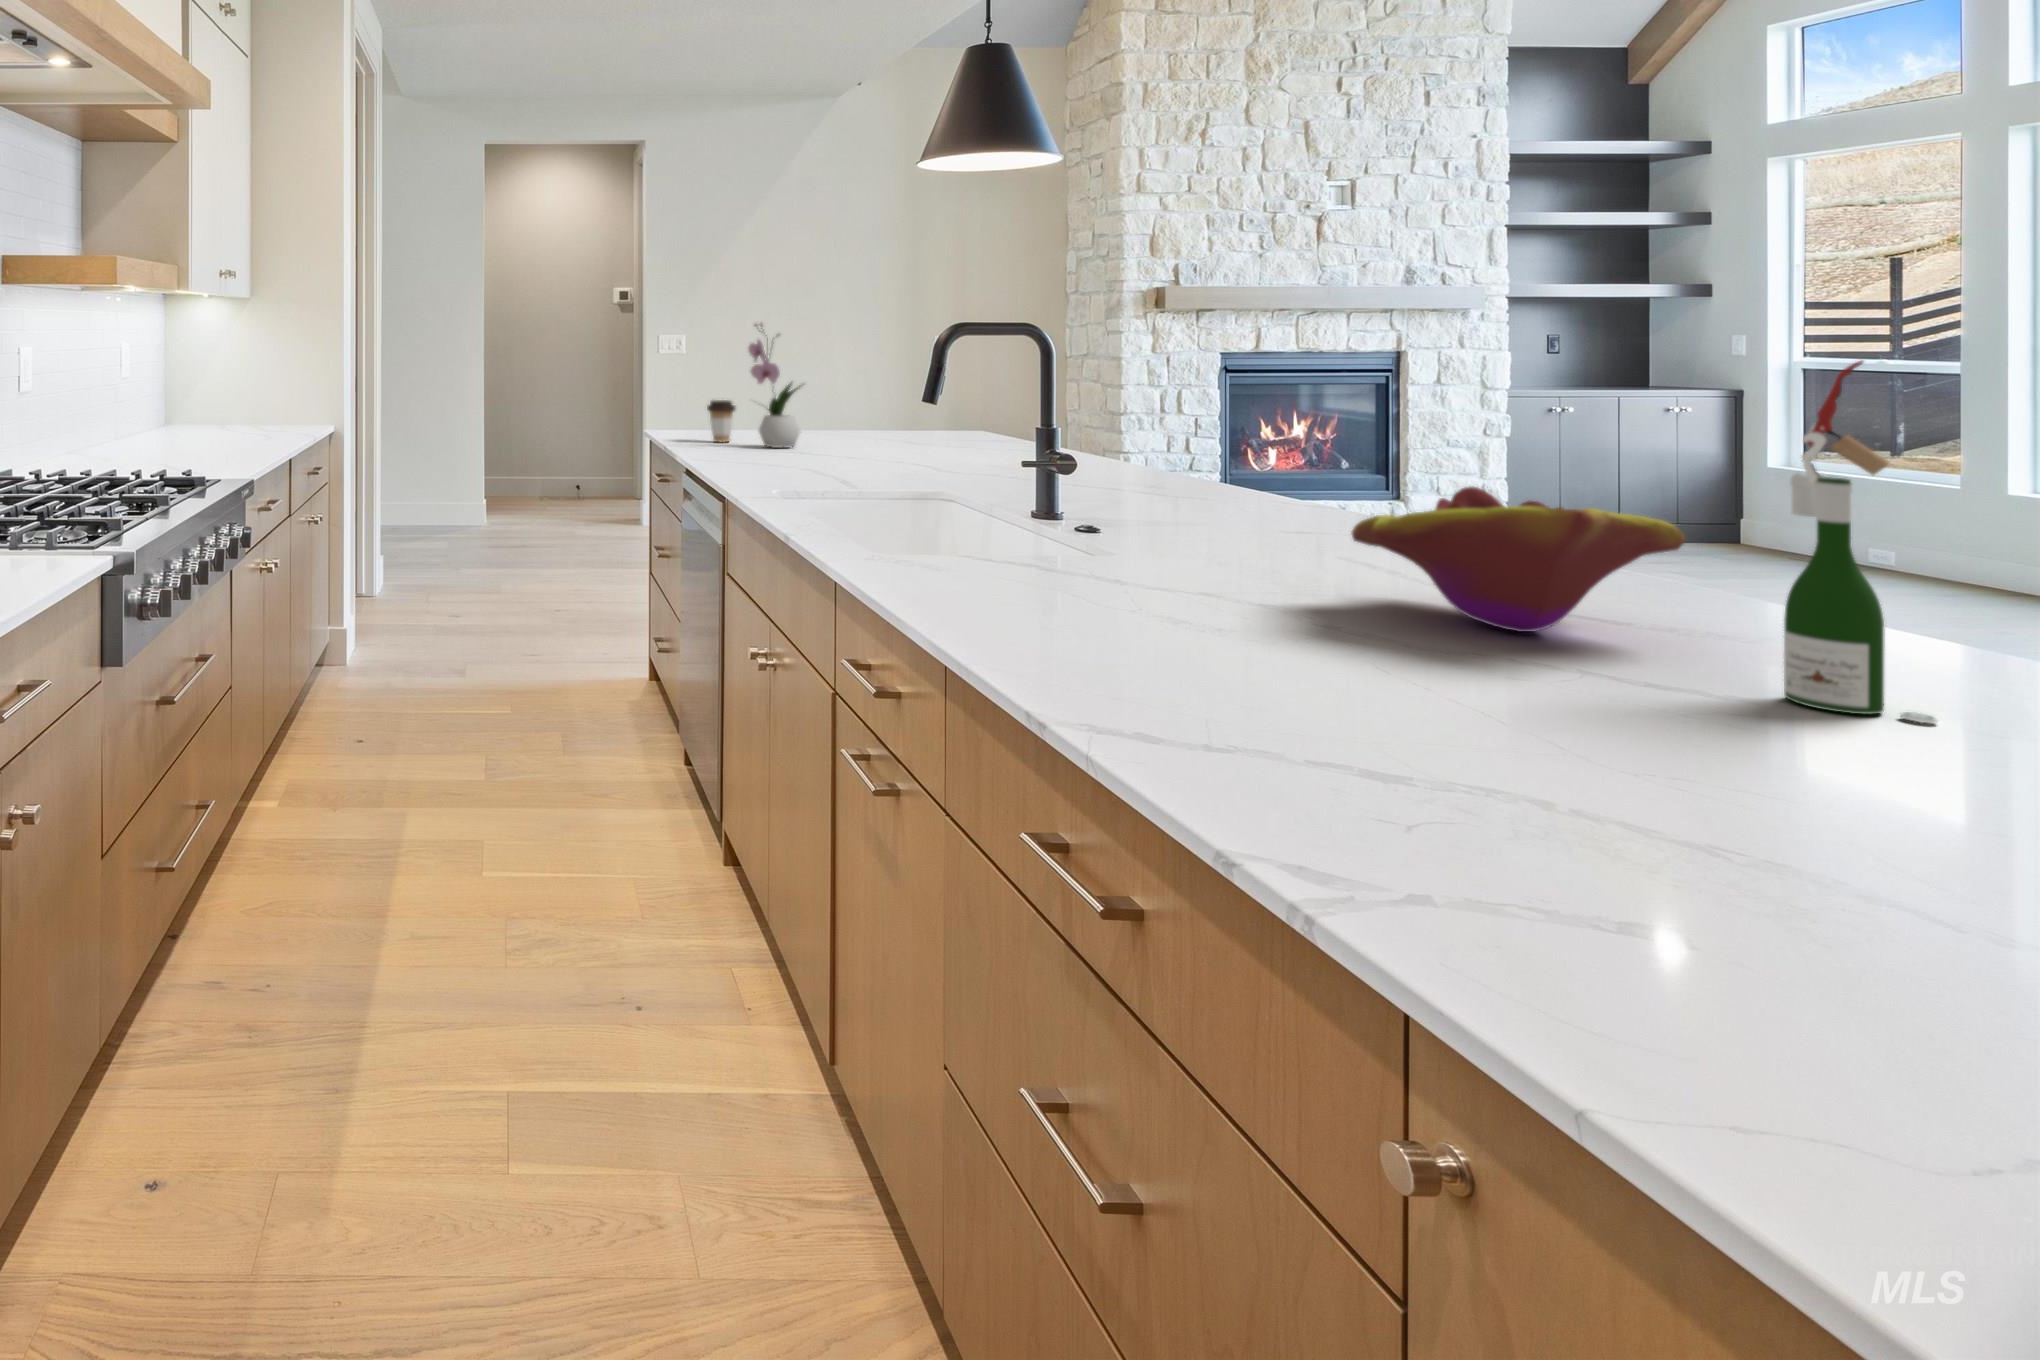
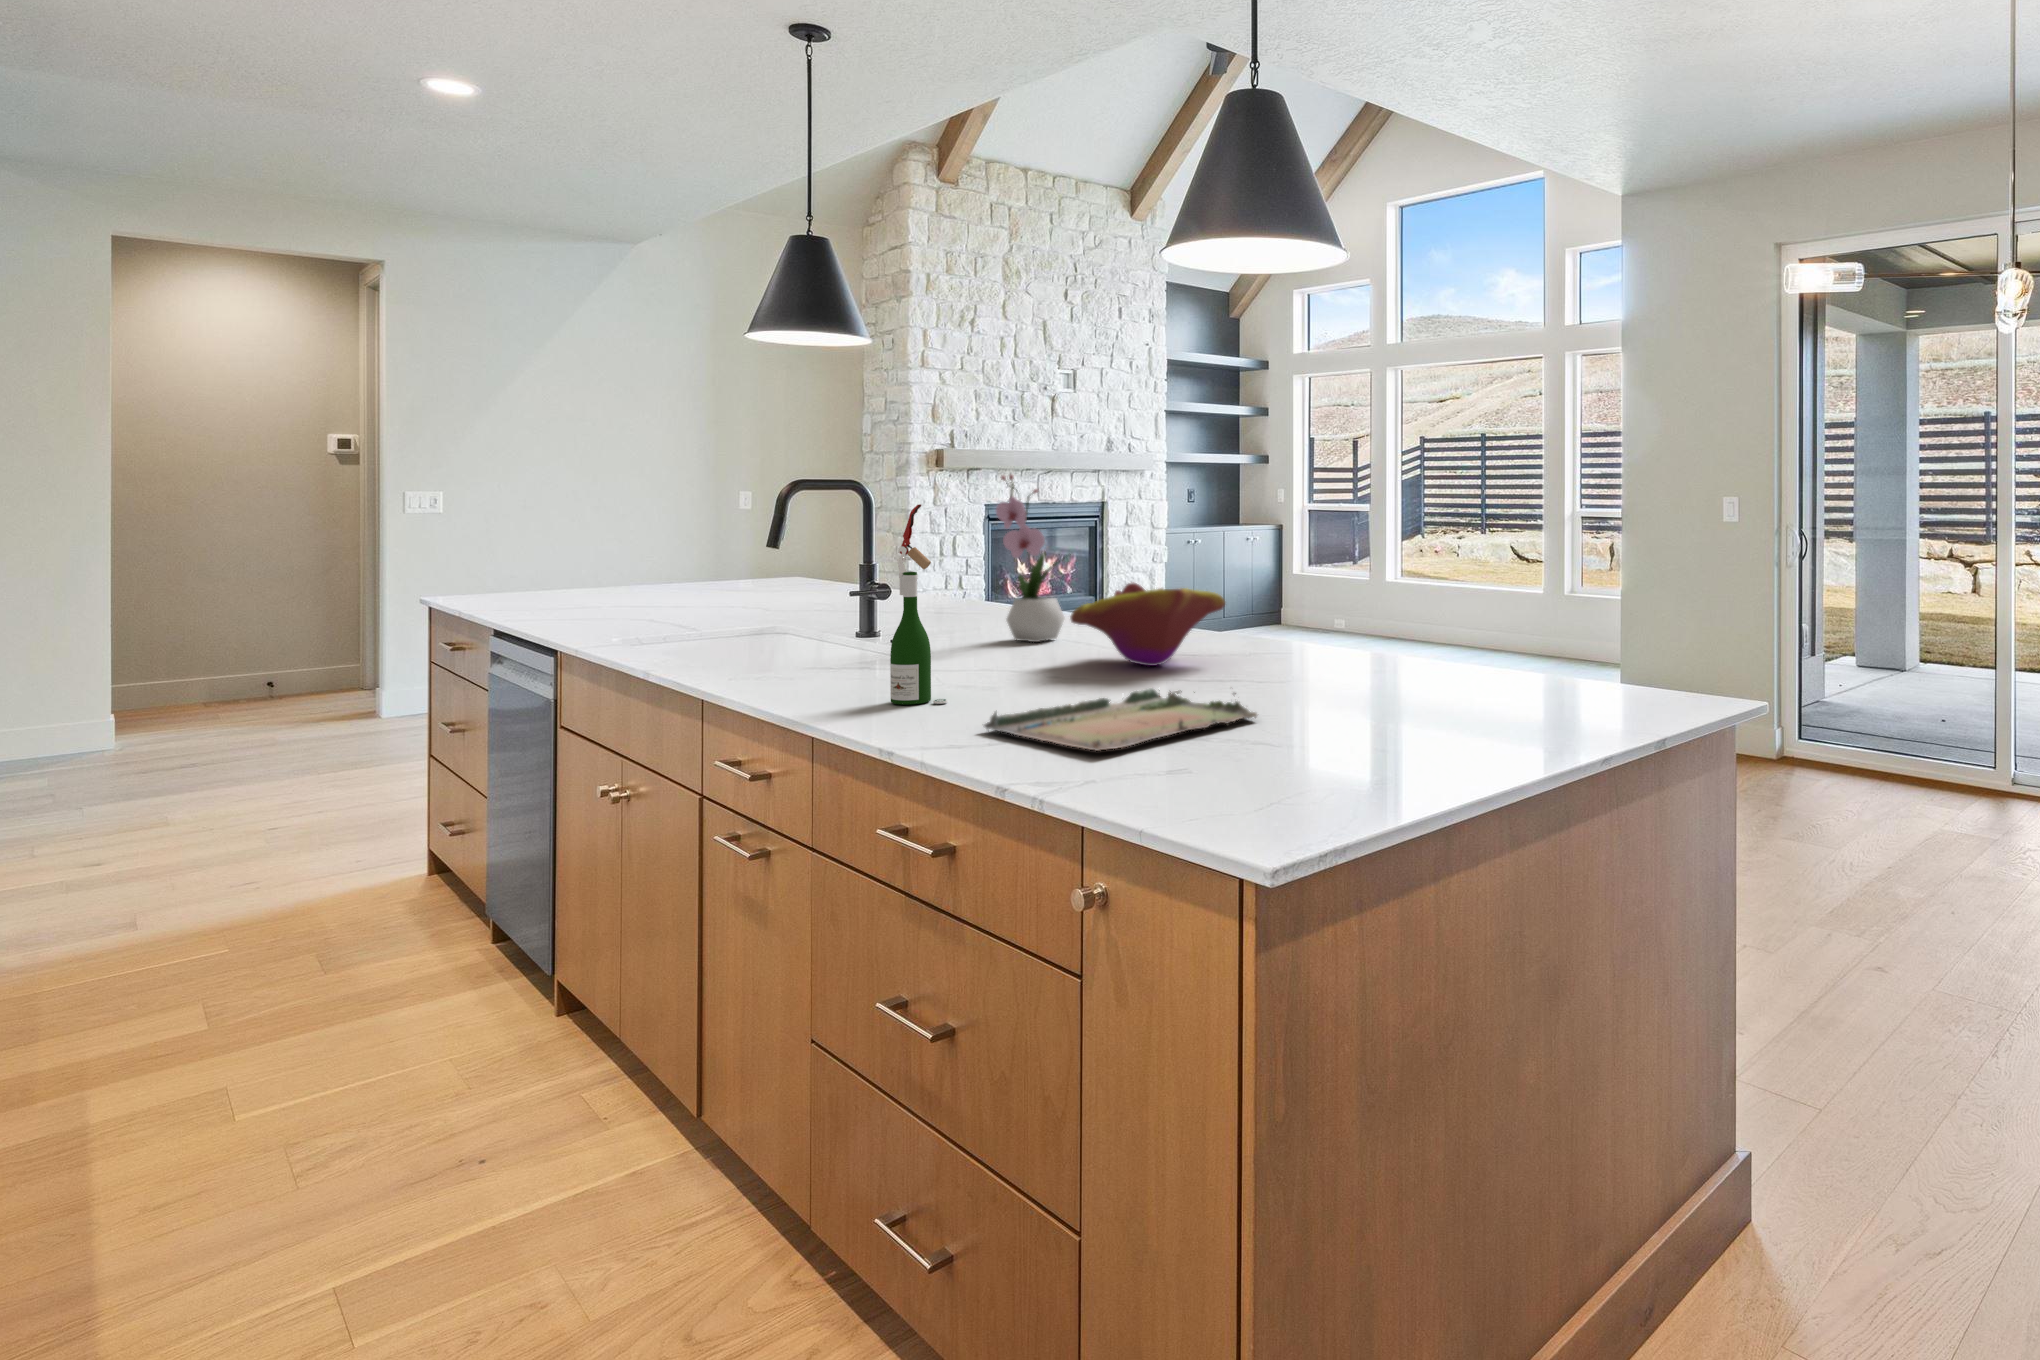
flower arrangement: present [748,324,800,448] -> present [996,475,1065,642]
wine bottle: present [1784,361,1938,723] -> present [890,504,948,705]
coffee cup: present [707,400,735,442] -> none [511,558,546,602]
tray: none [1188,689,1829,828] -> present [984,688,1257,751]

